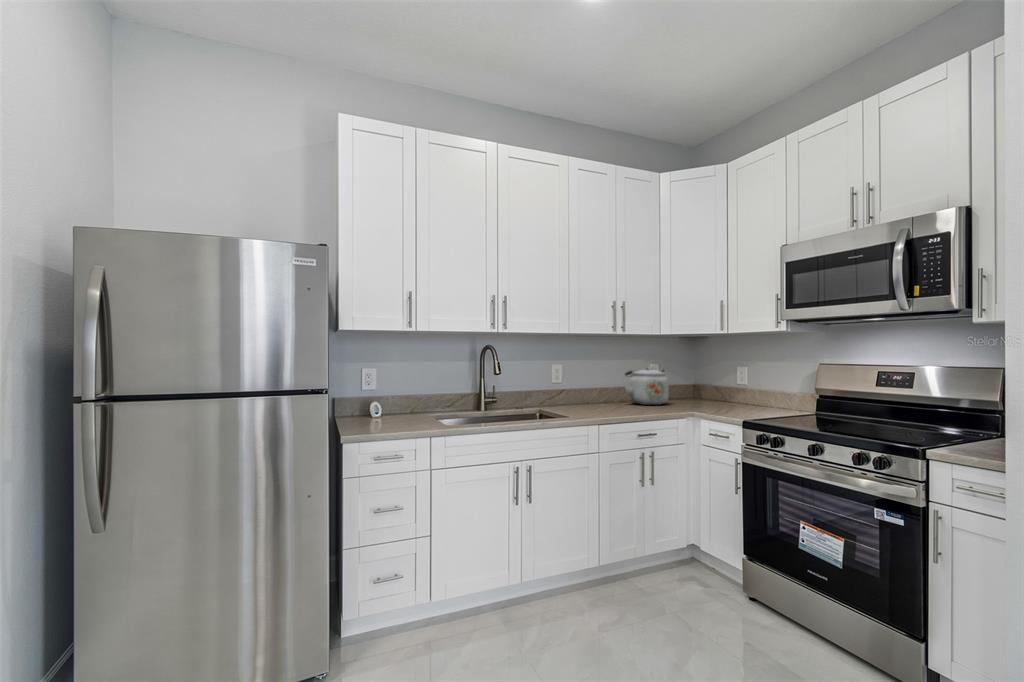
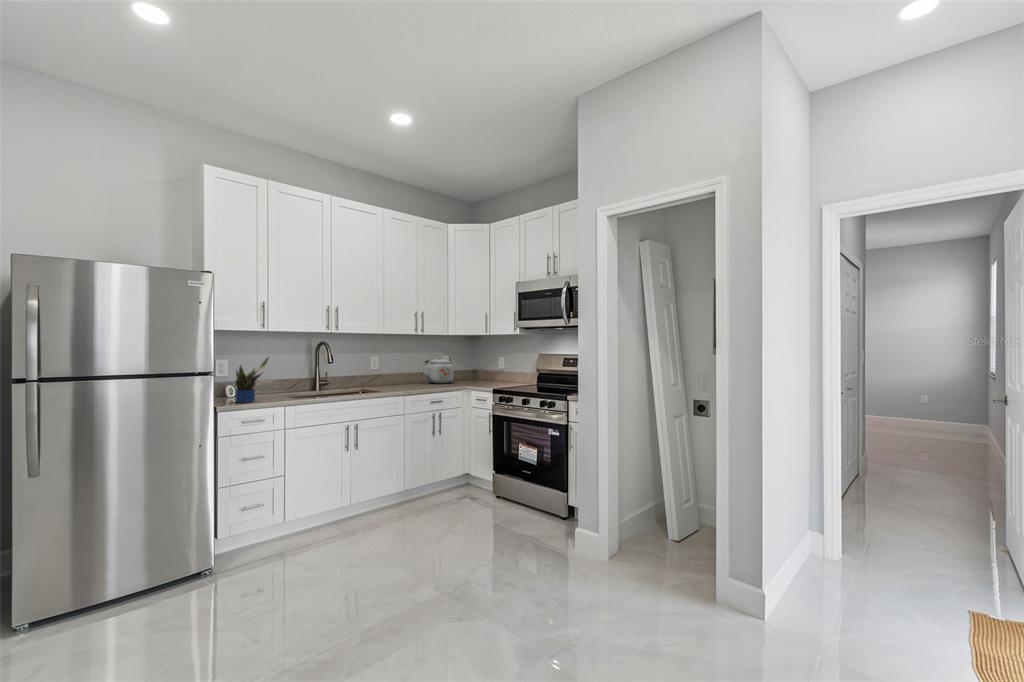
potted plant: none [372,365,415,429] -> present [235,358,268,403]

